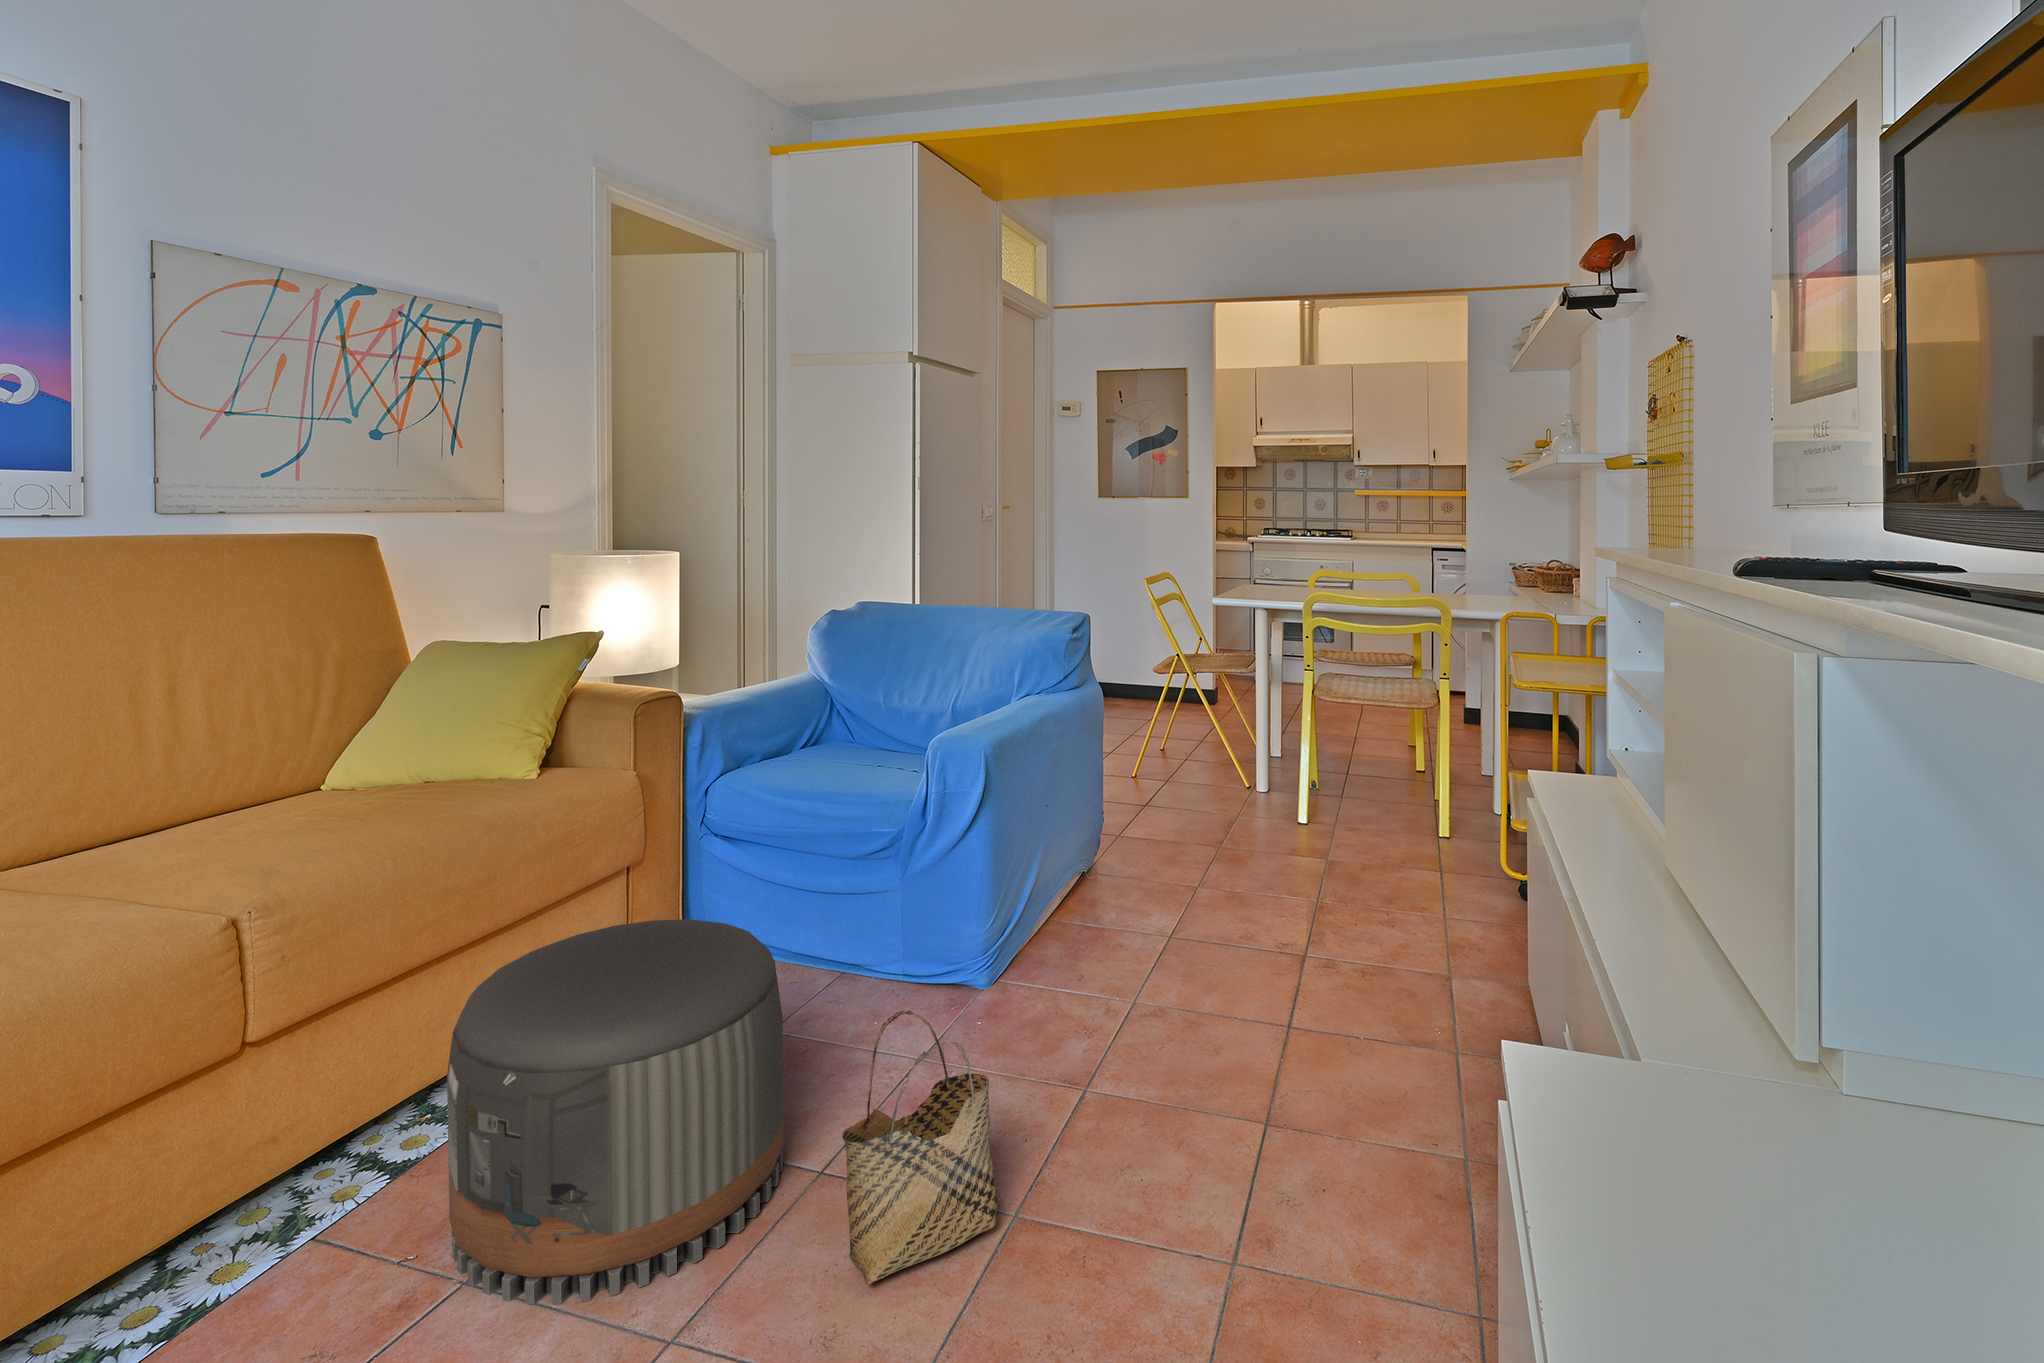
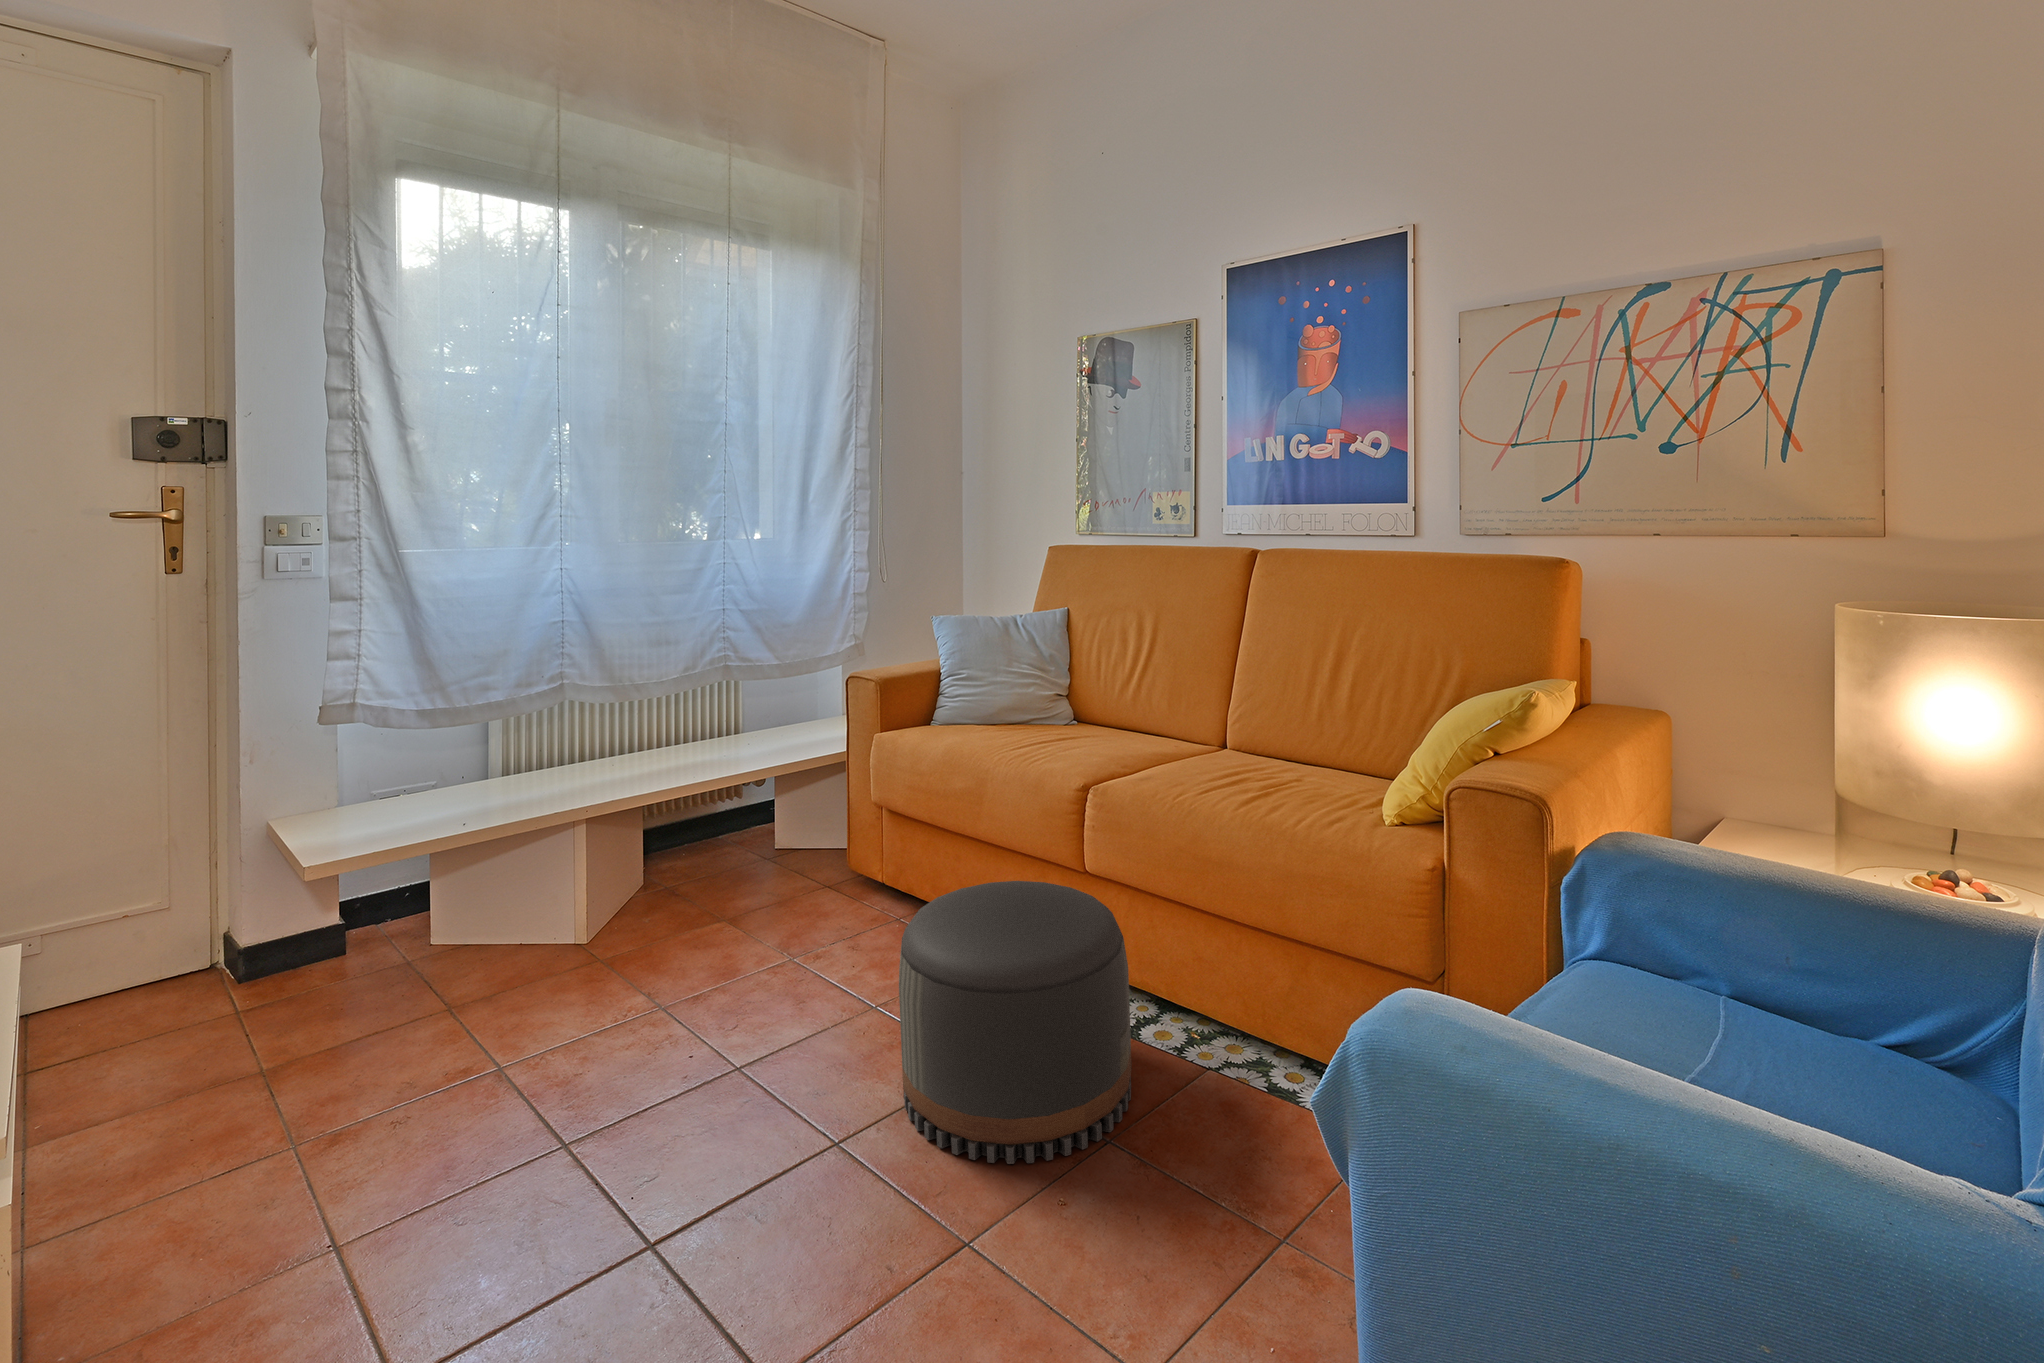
woven basket: present [842,1011,997,1285] -> none [758,1027,839,1258]

